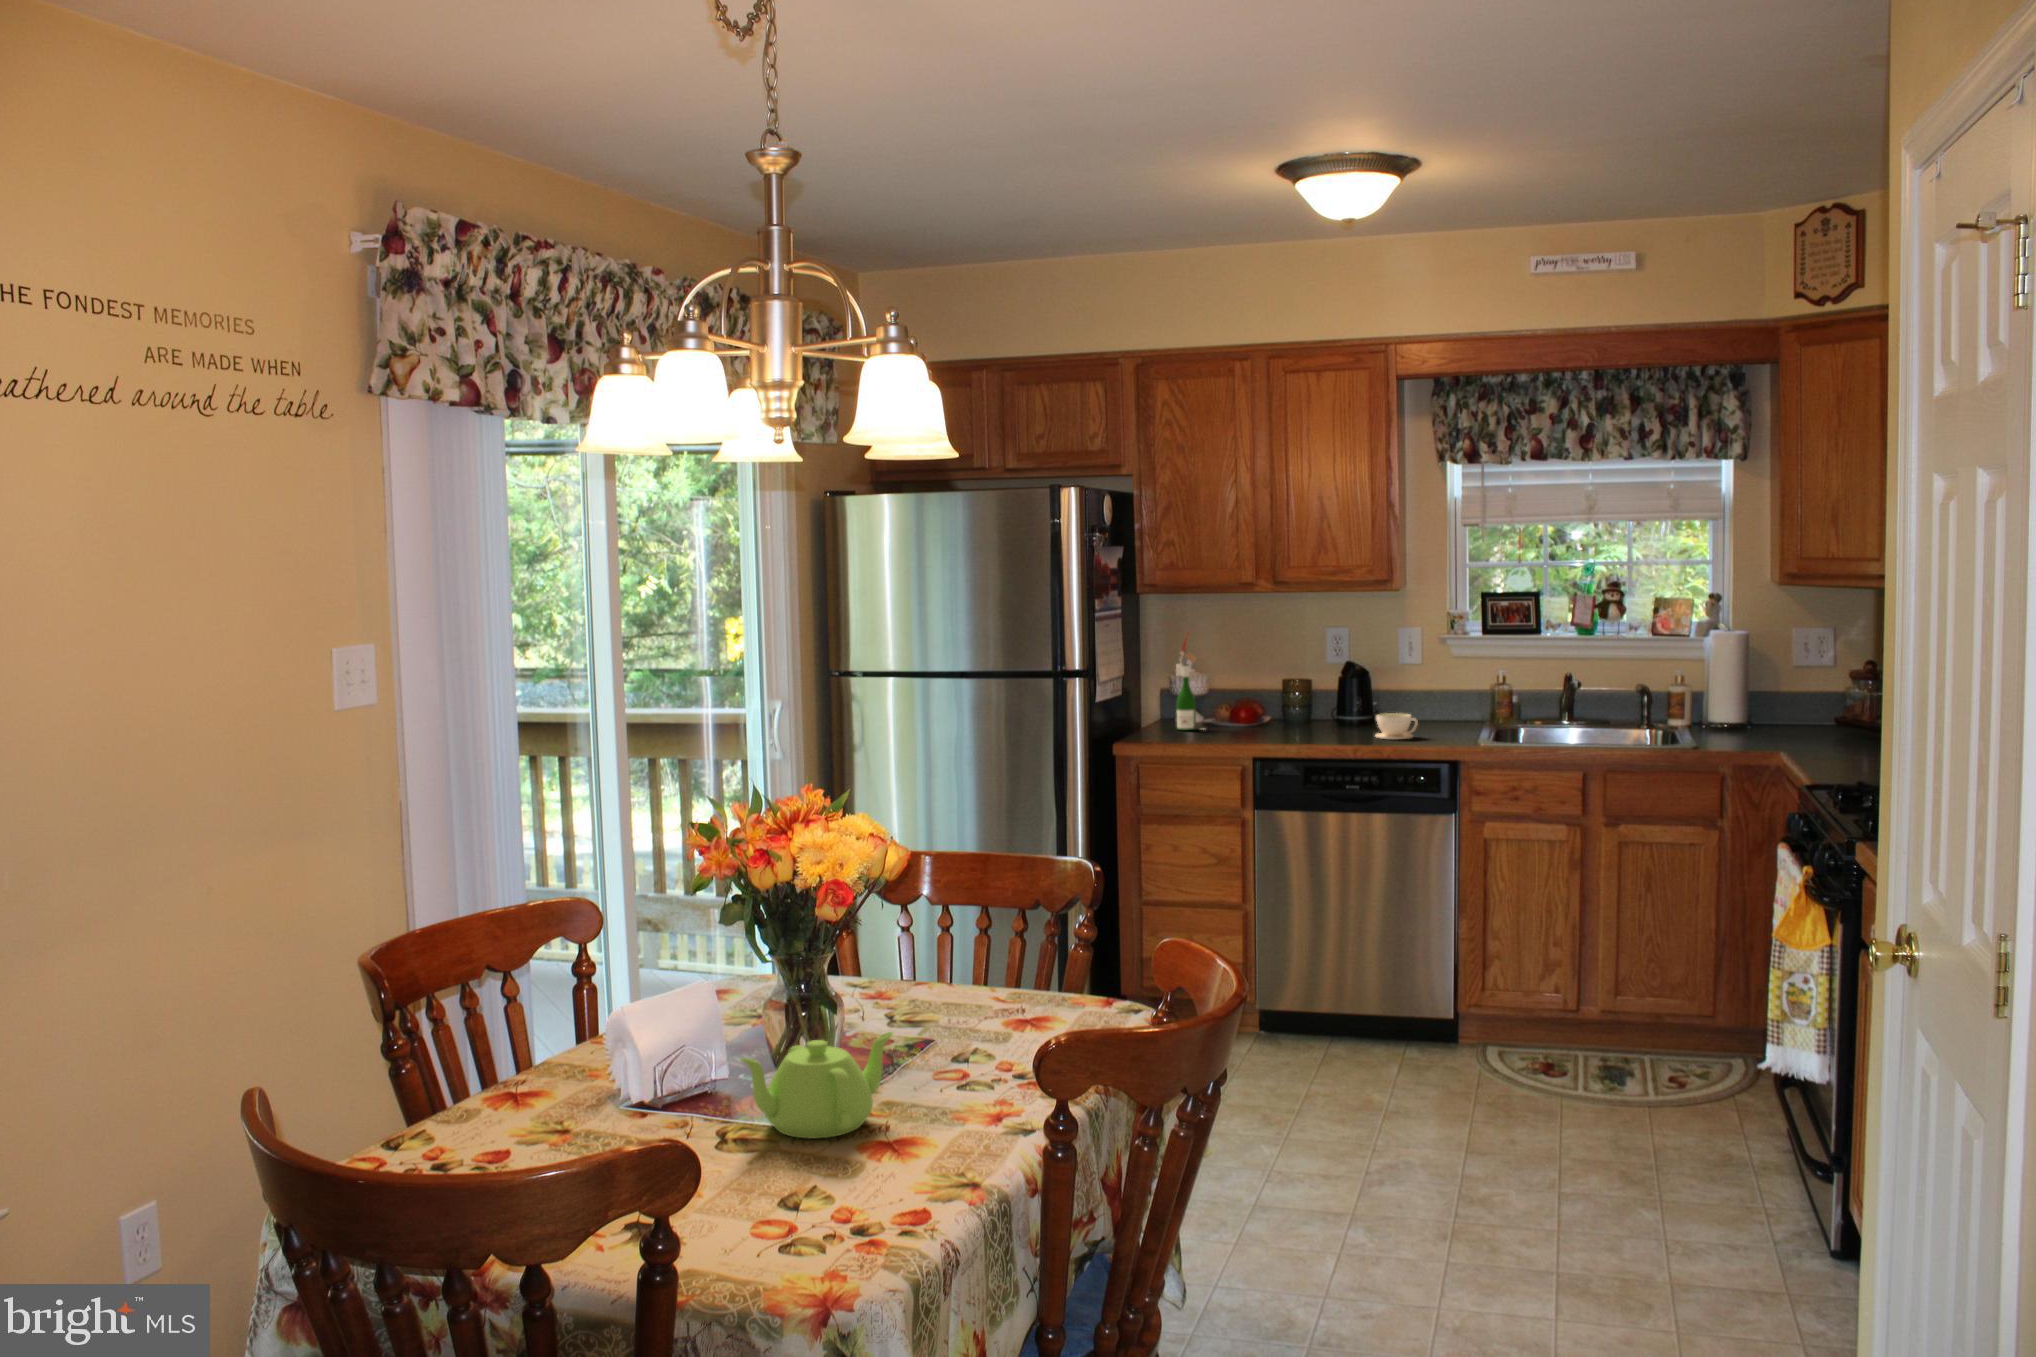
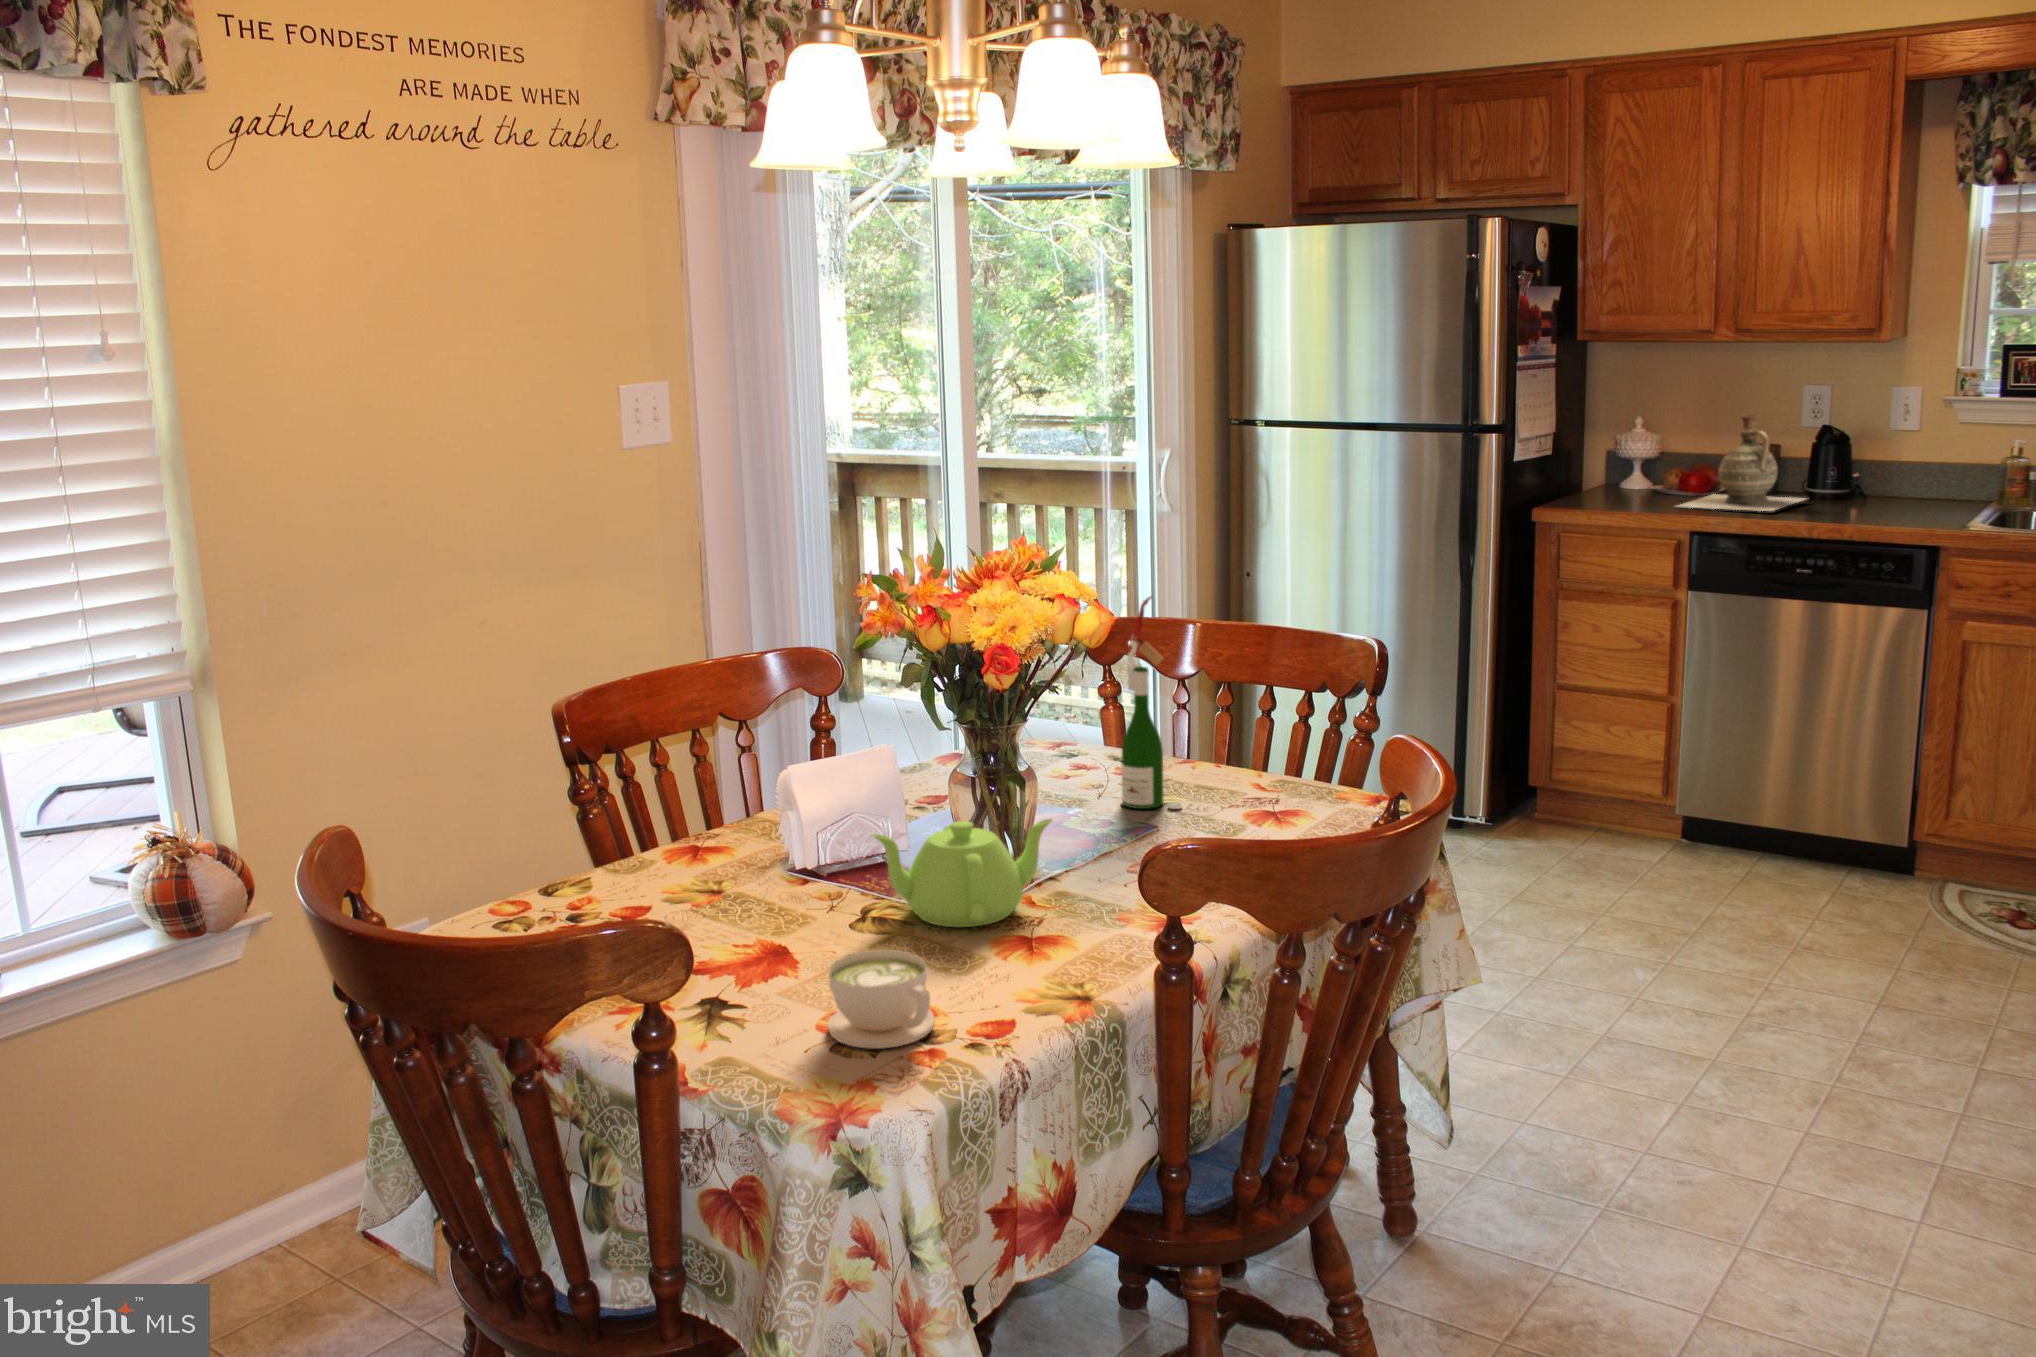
wine bottle: present [1176,639,1204,730] -> present [1122,597,1182,809]
ceramic jug: none [1237,654,1343,736] -> present [1678,415,1805,511]
coffee cup: present [1375,713,1418,739] -> present [828,950,935,1049]

